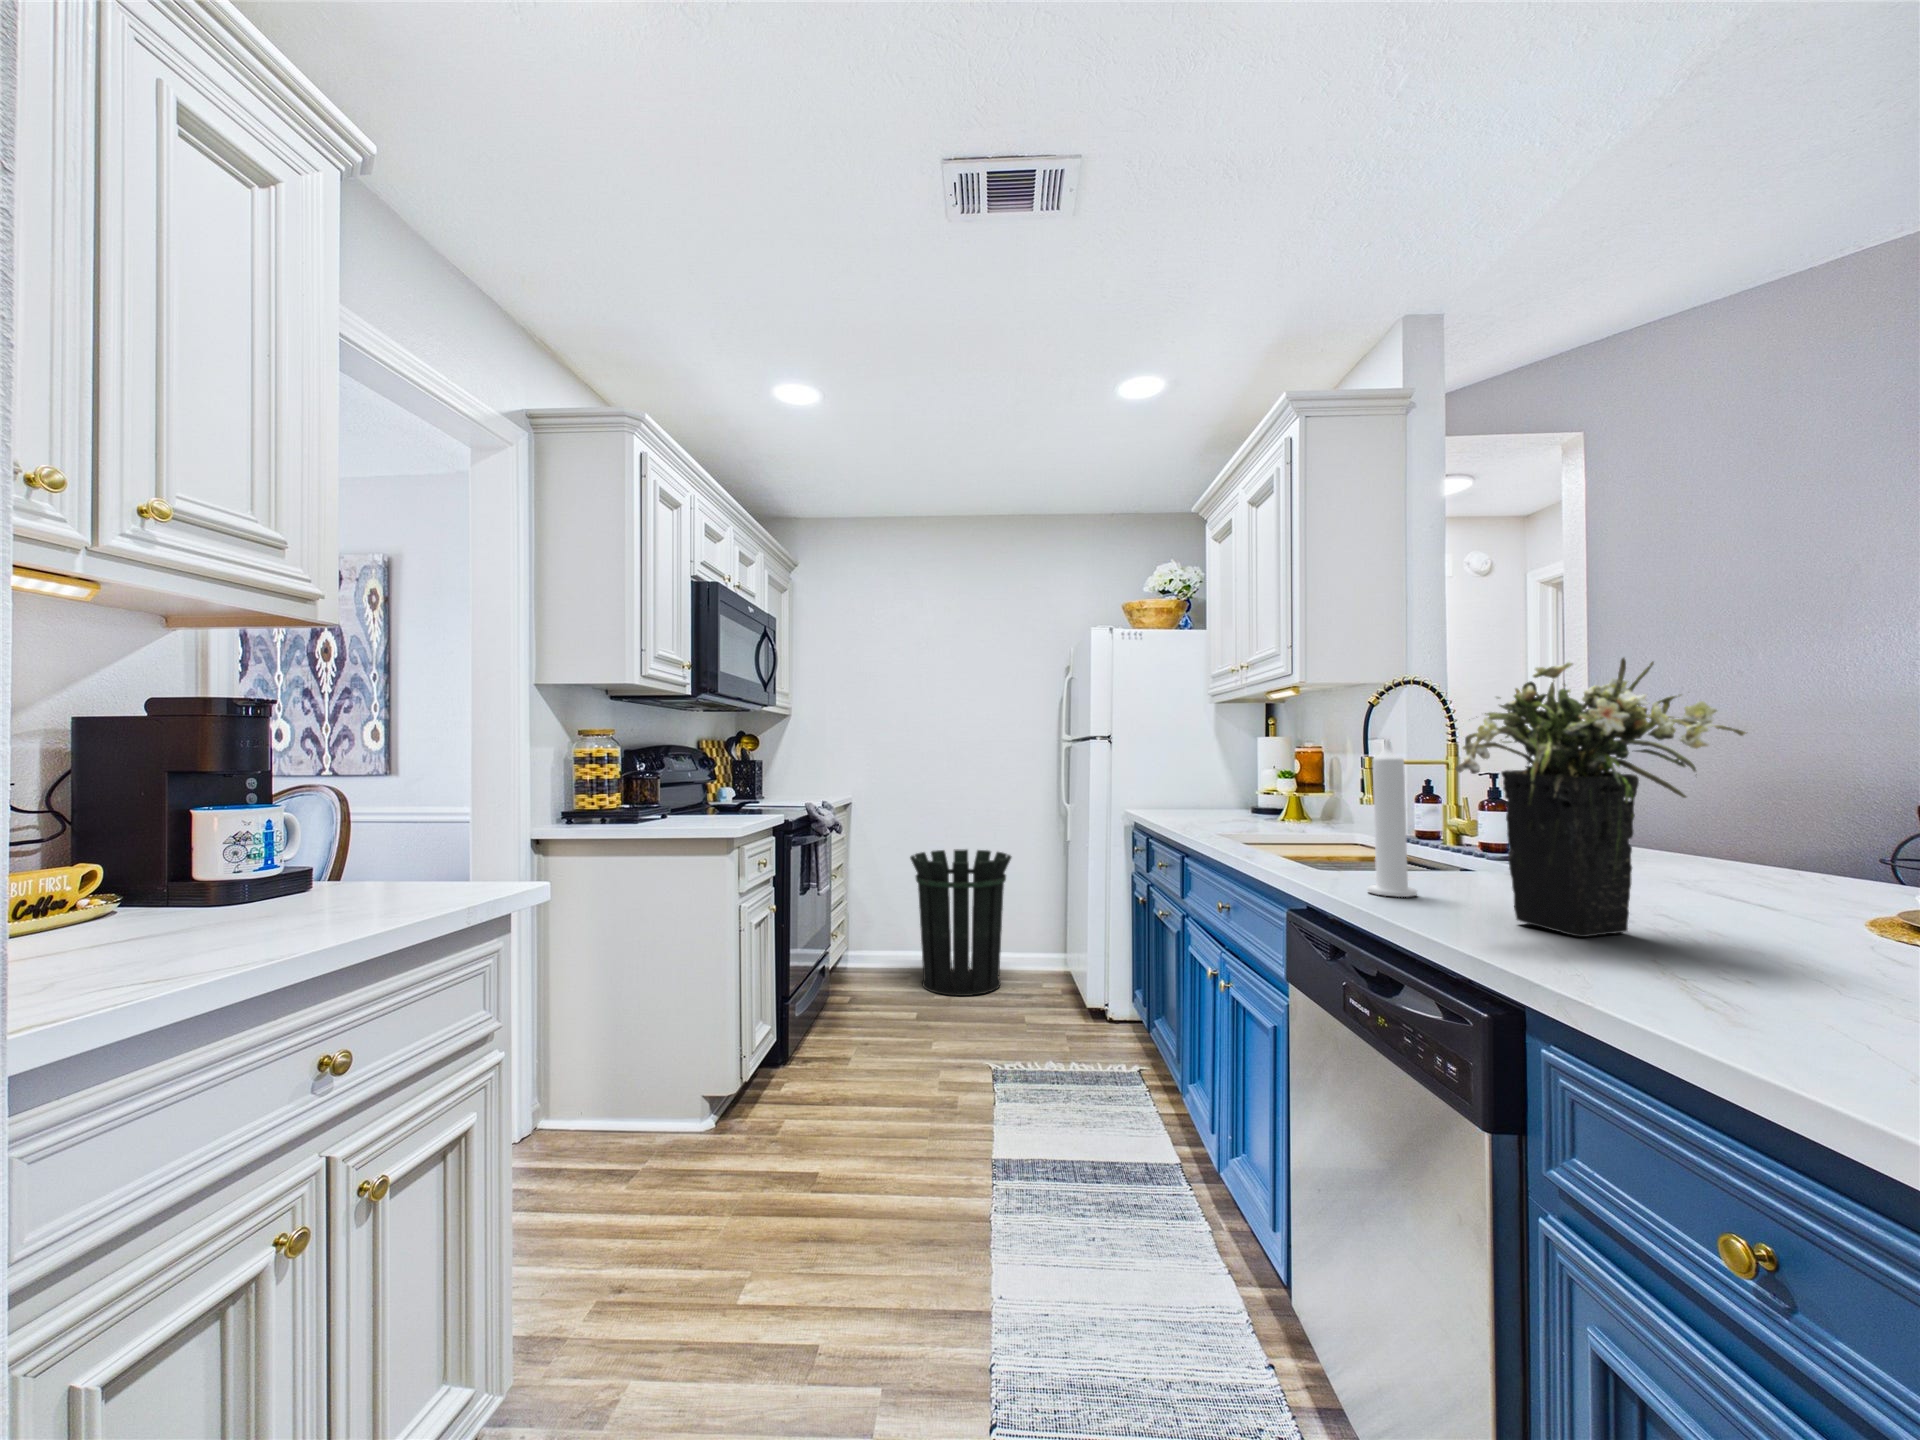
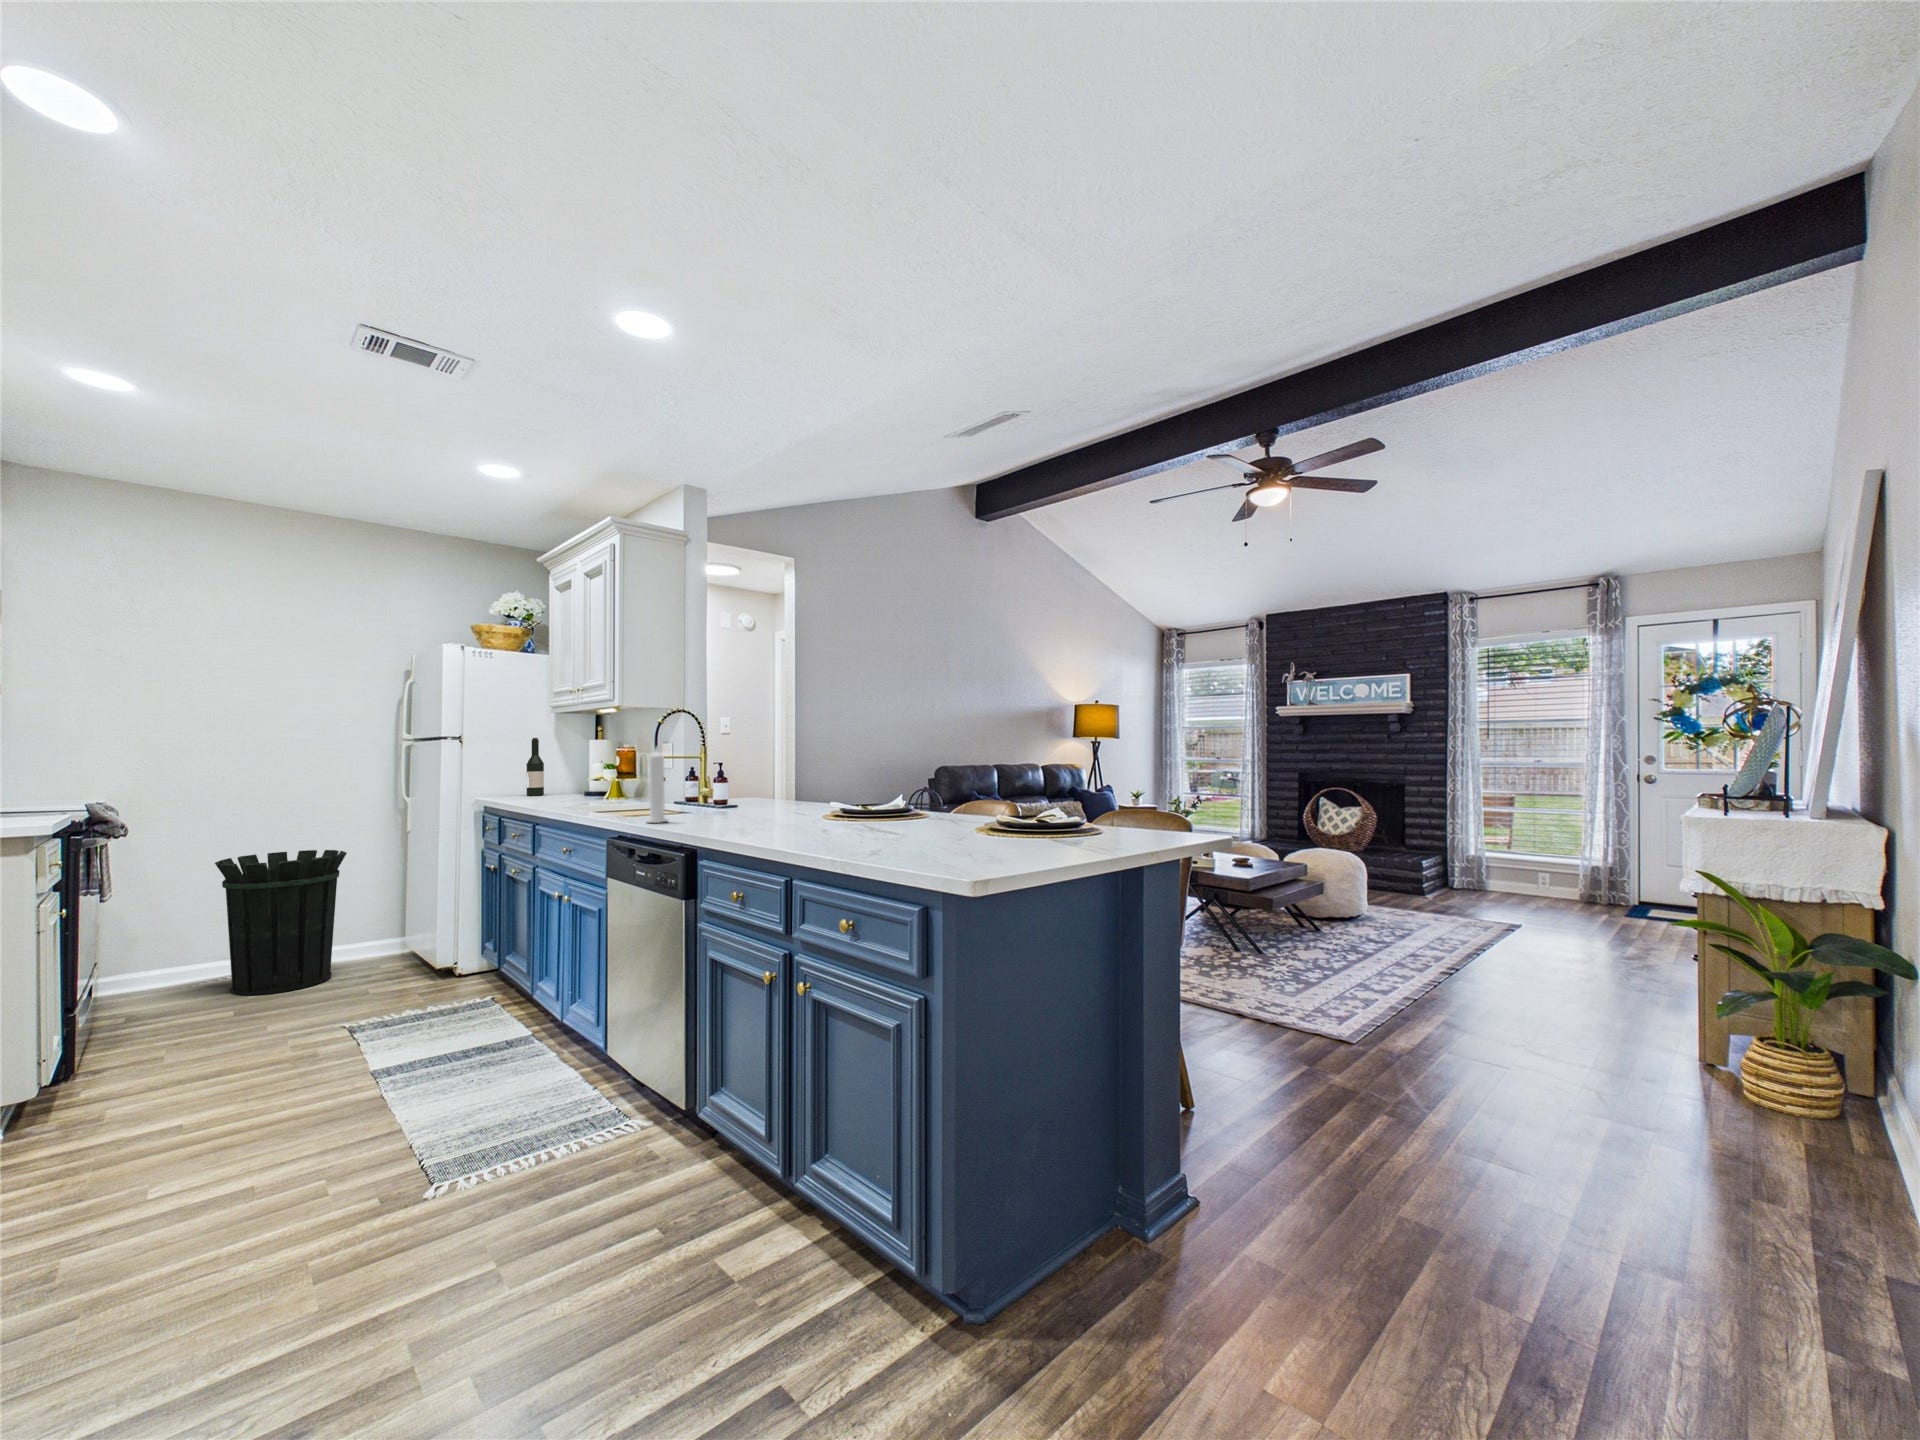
flower arrangement: present [1456,658,1746,937] -> none [677,714,772,826]
wine bottle: none [1183,735,1204,808] -> present [527,738,544,796]

